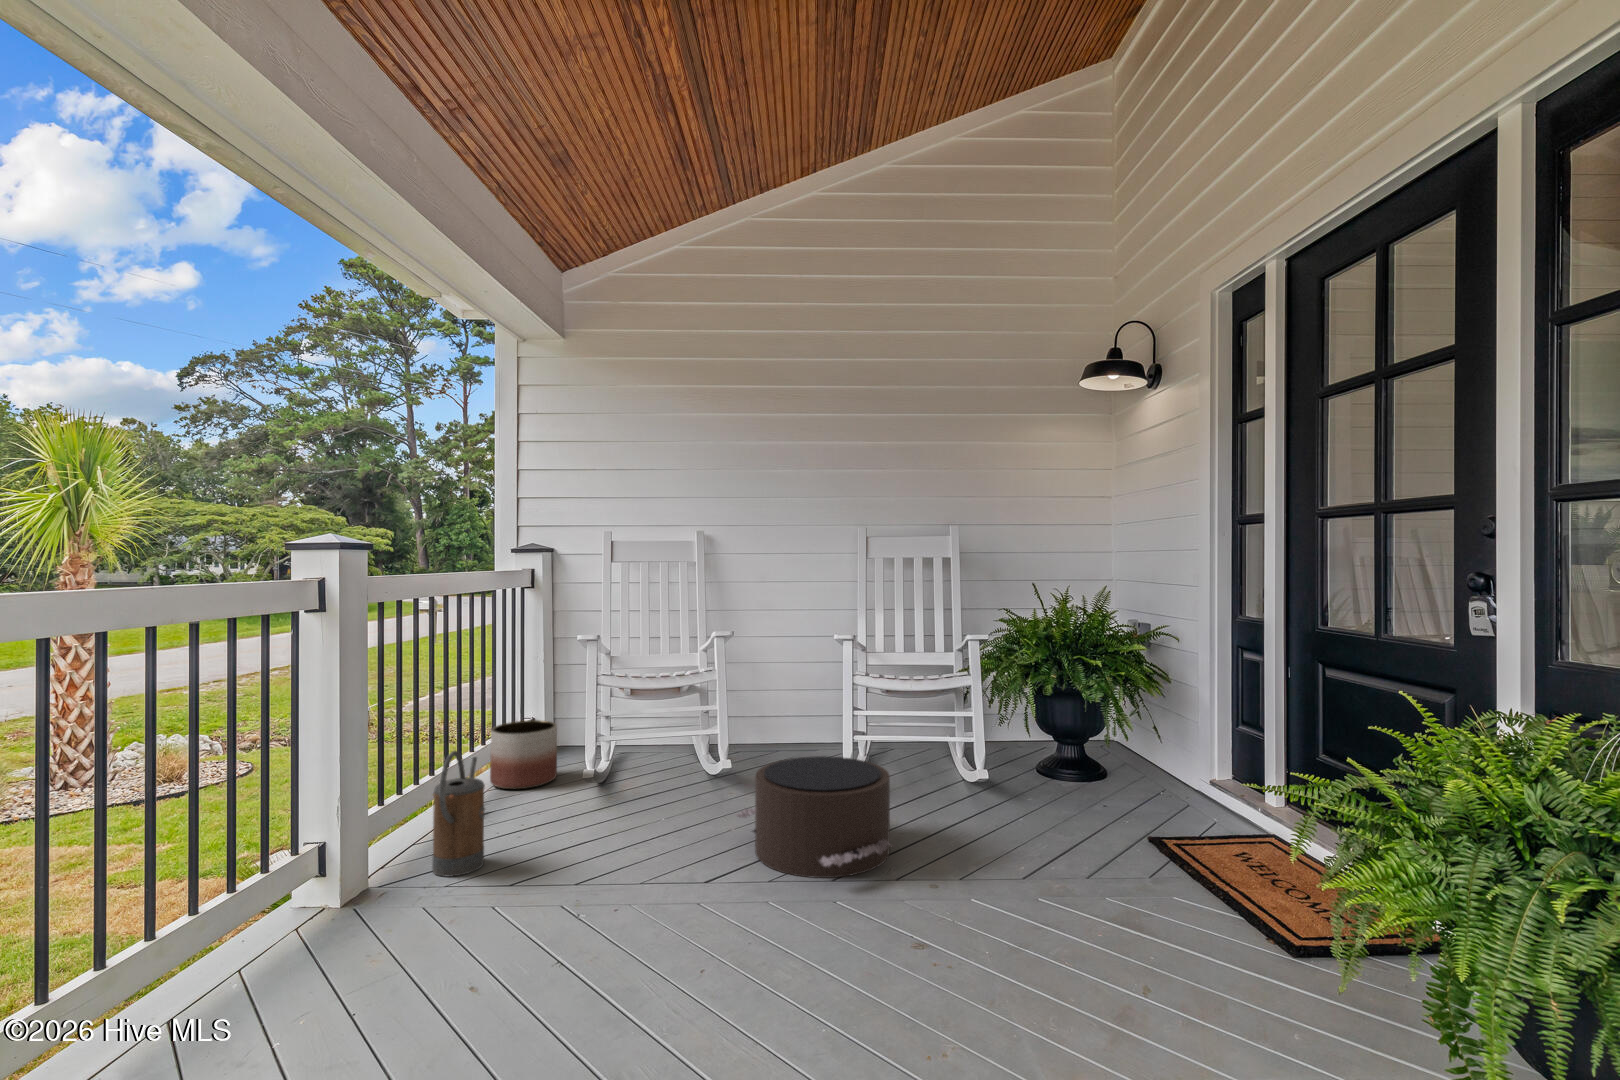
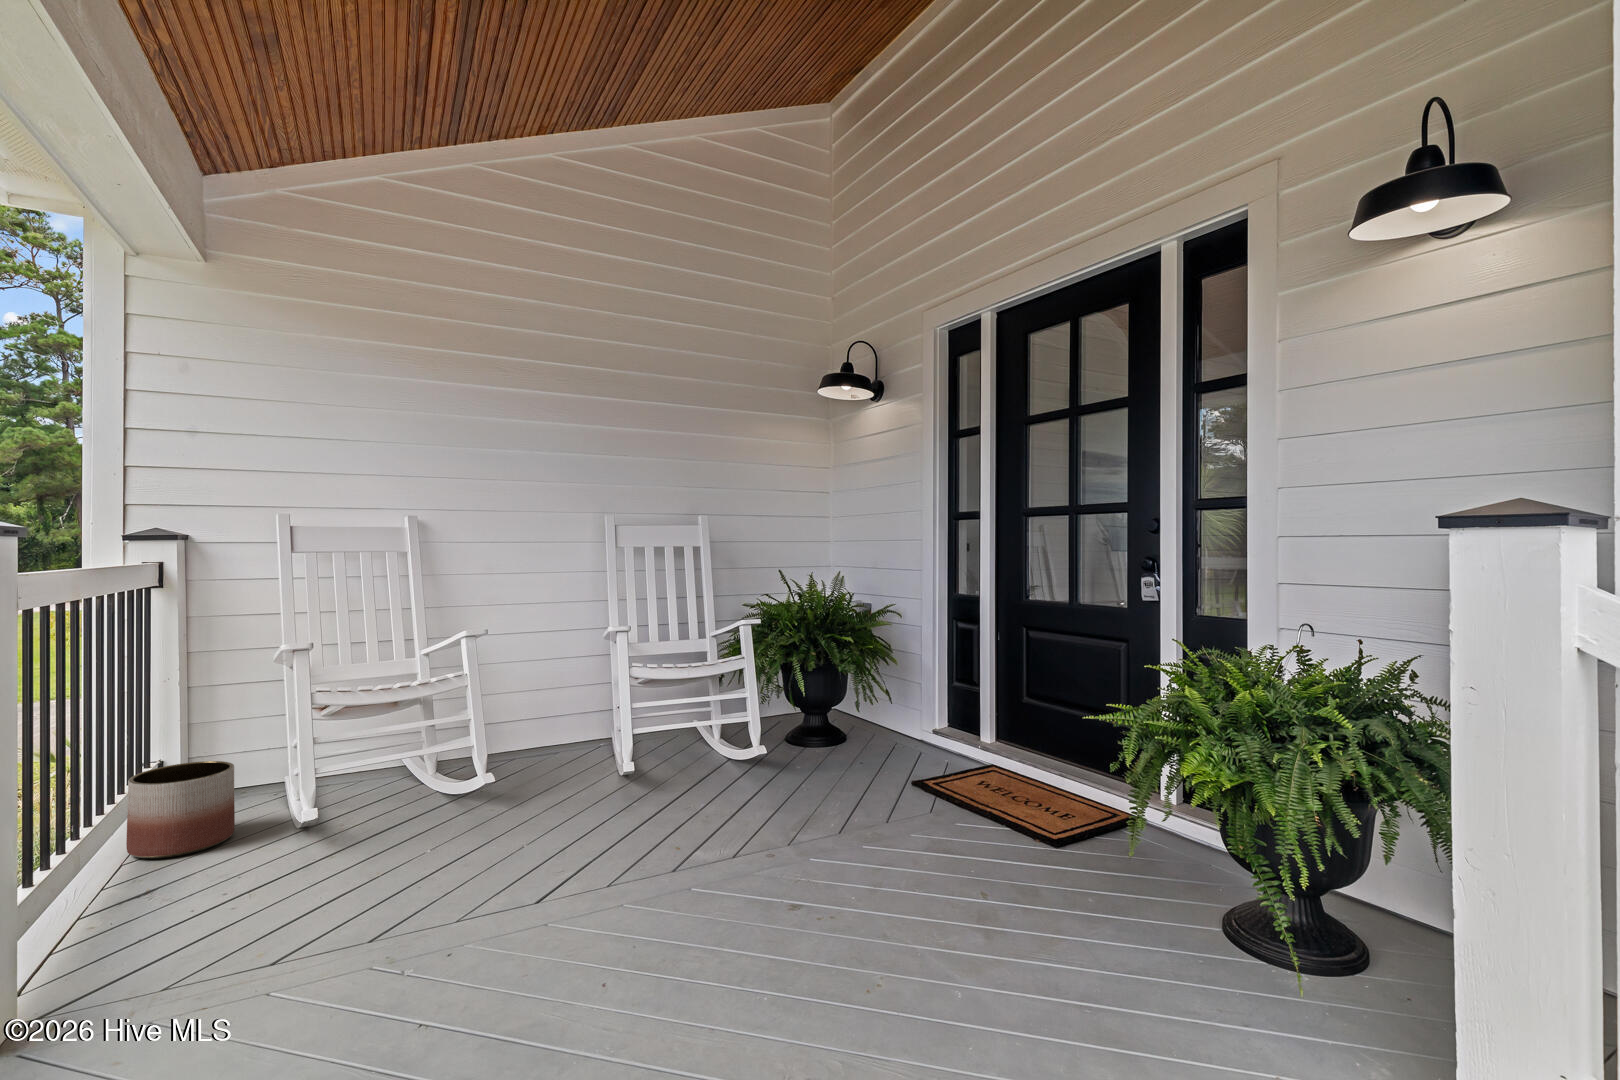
watering can: present [432,751,485,876] -> none [131,805,215,981]
pouf: present [736,756,895,878] -> none [537,751,728,877]

